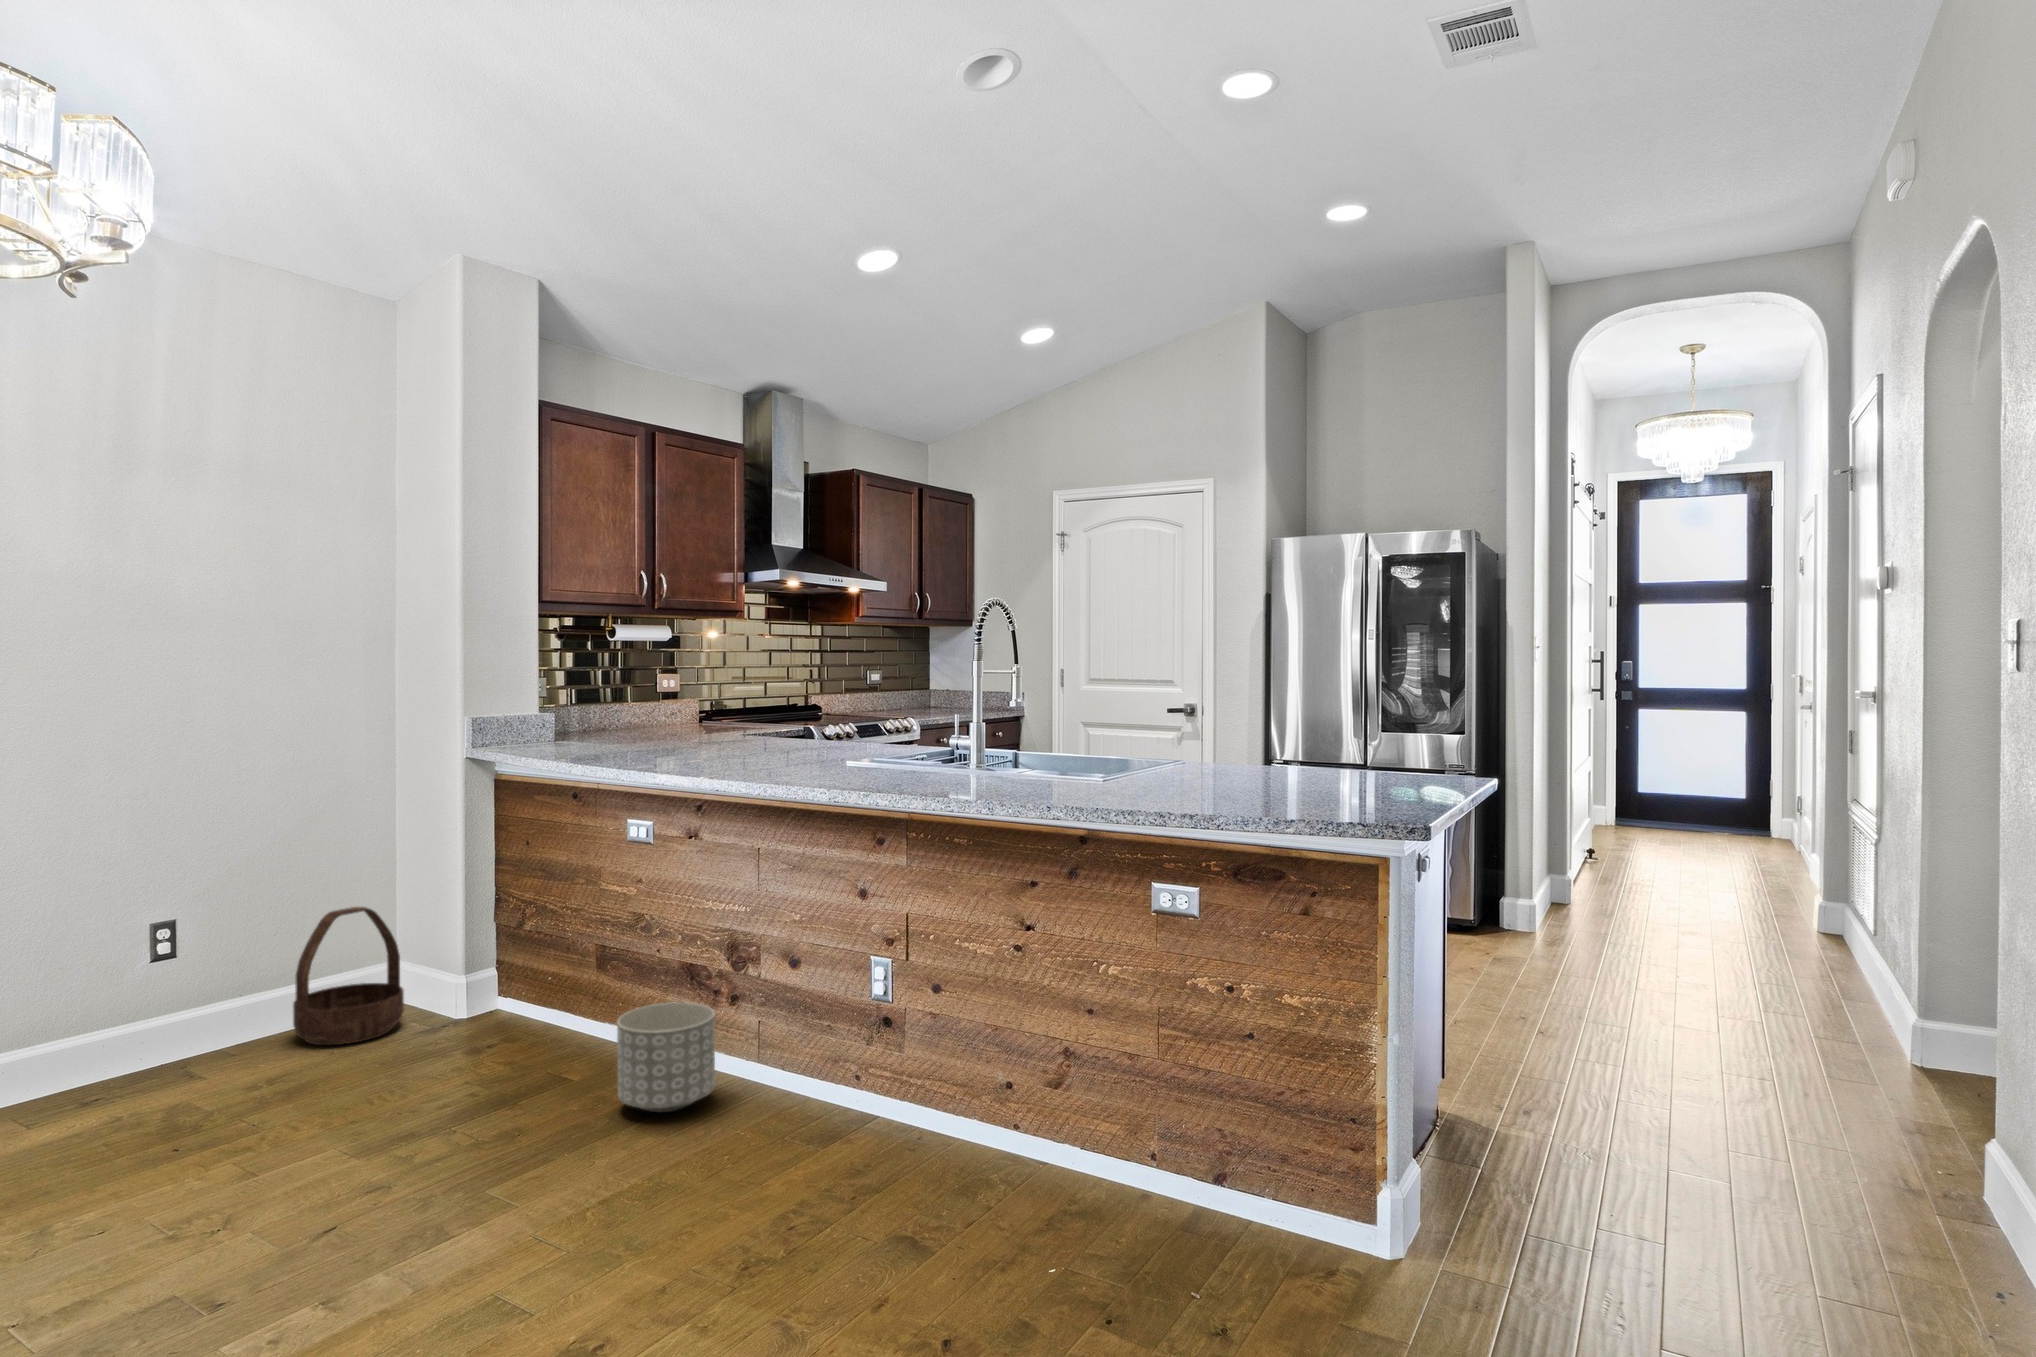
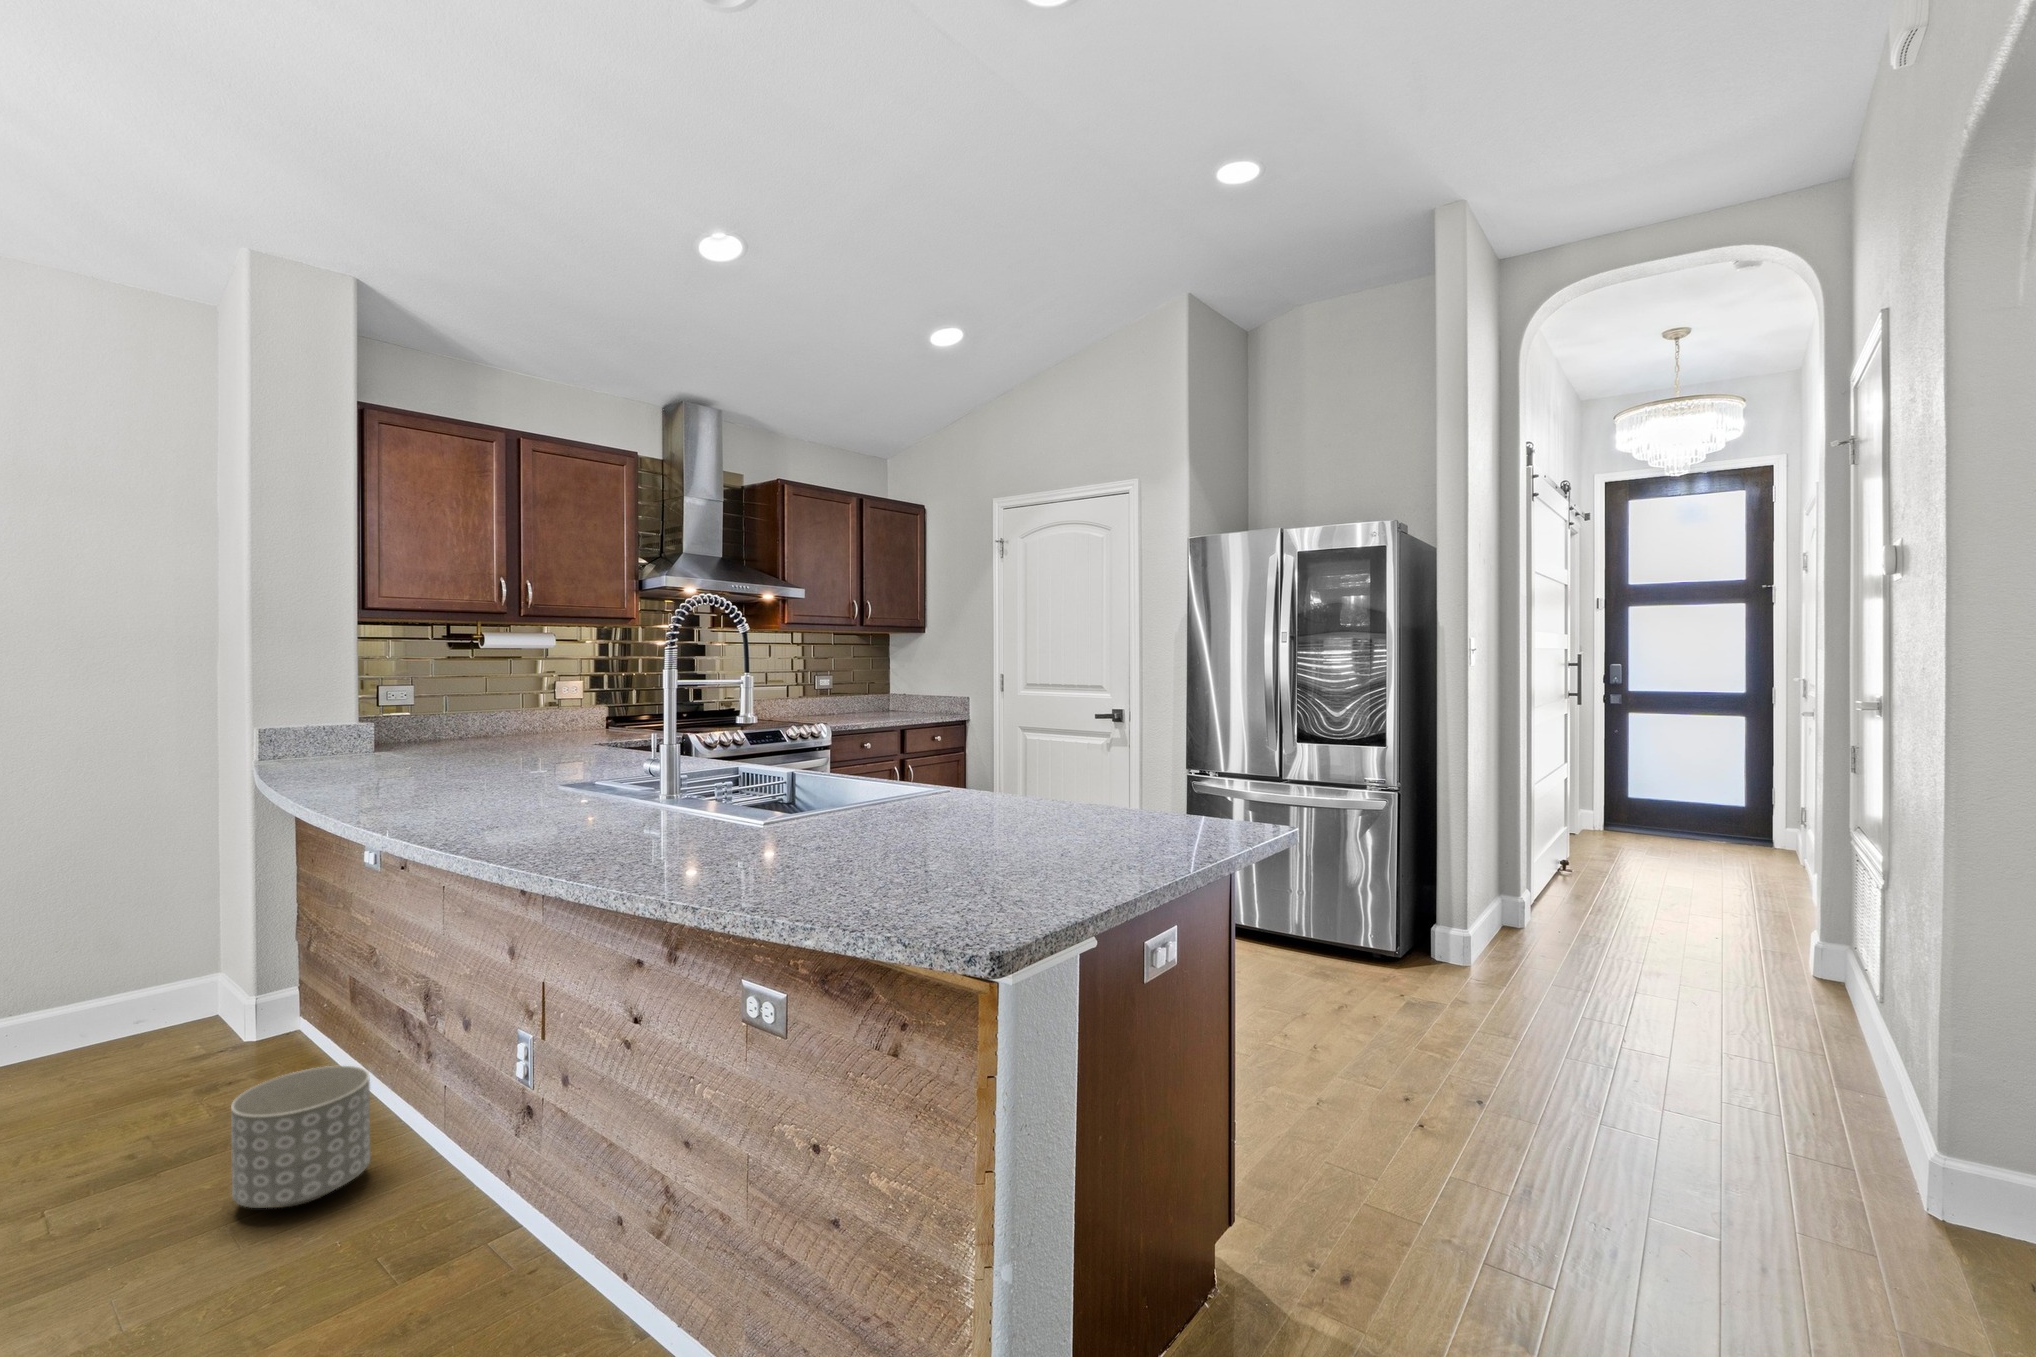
basket: present [293,907,404,1045] -> none [52,926,191,1076]

